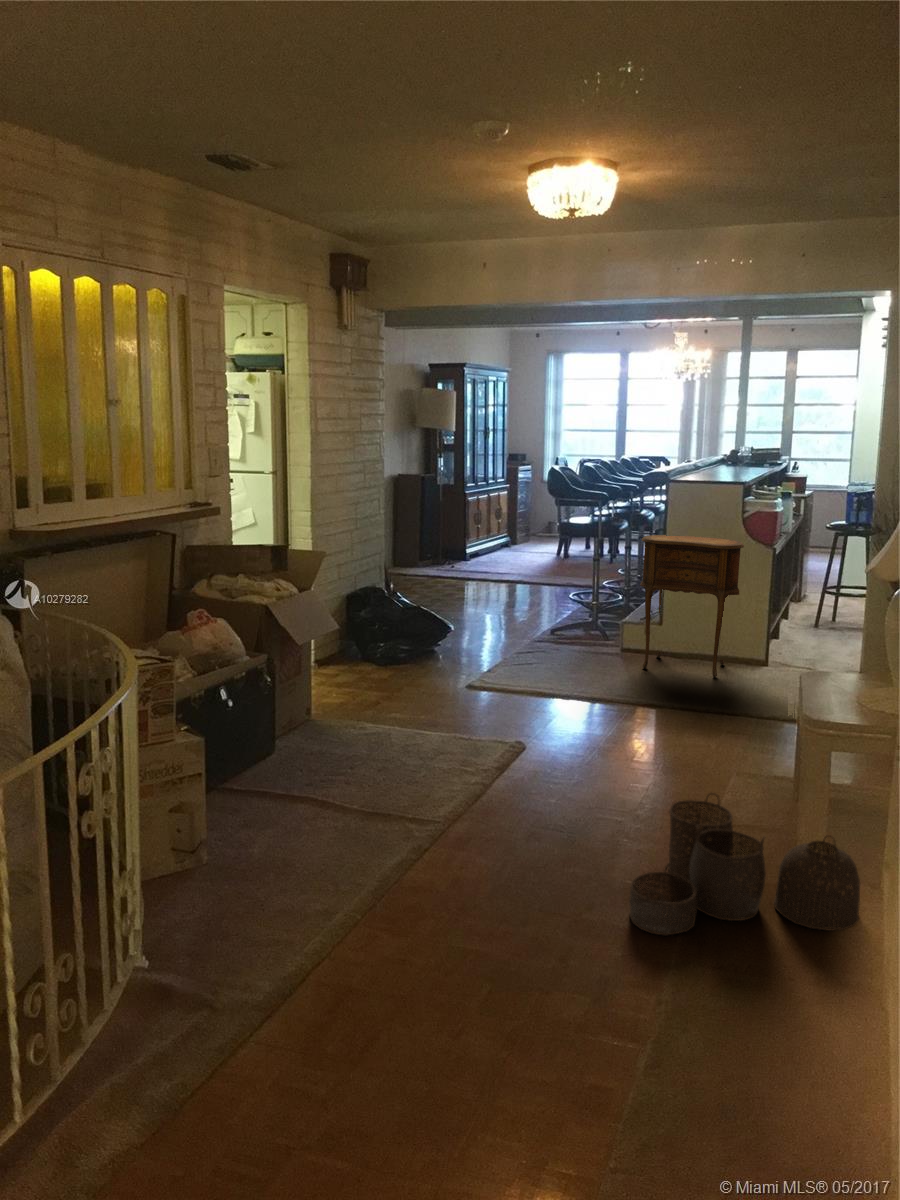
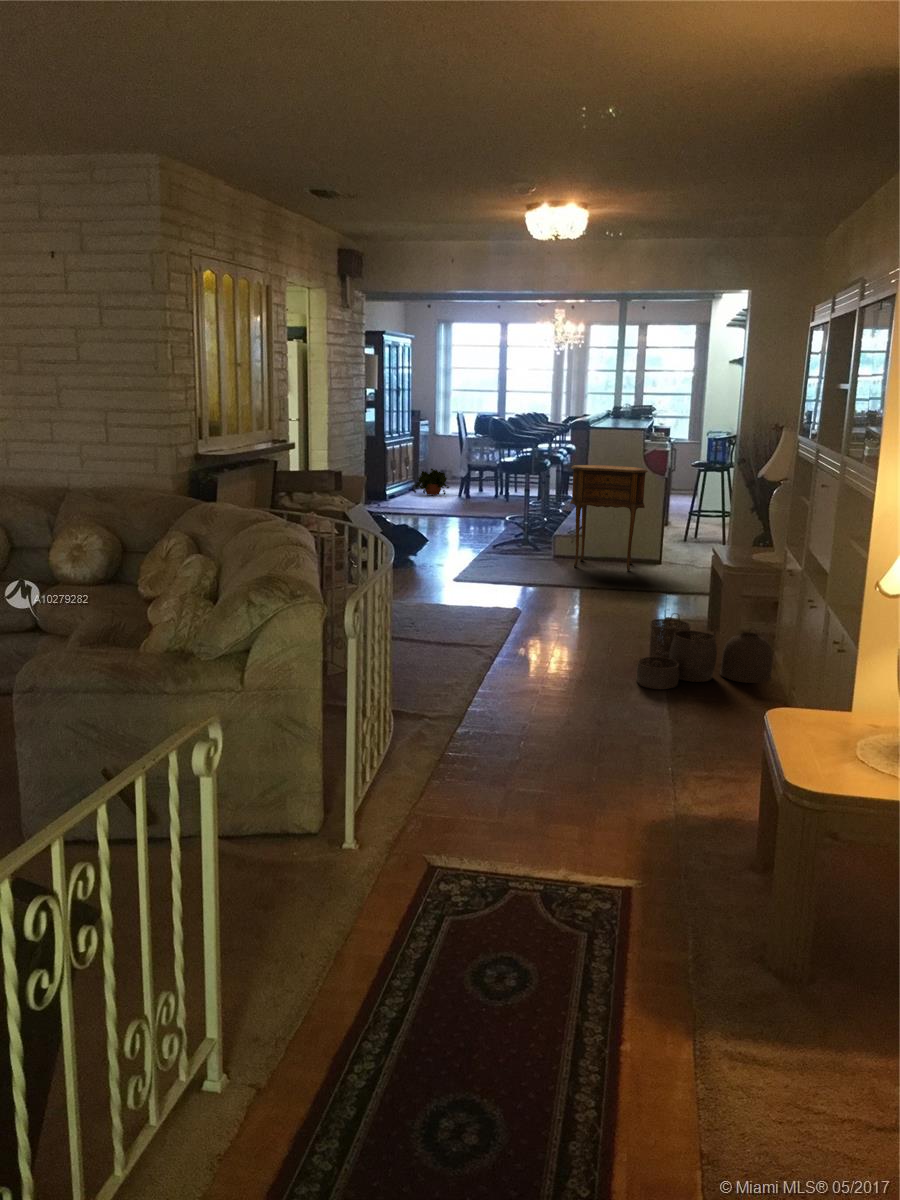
potted plant: none [502,520,547,552] -> present [412,469,449,495]

